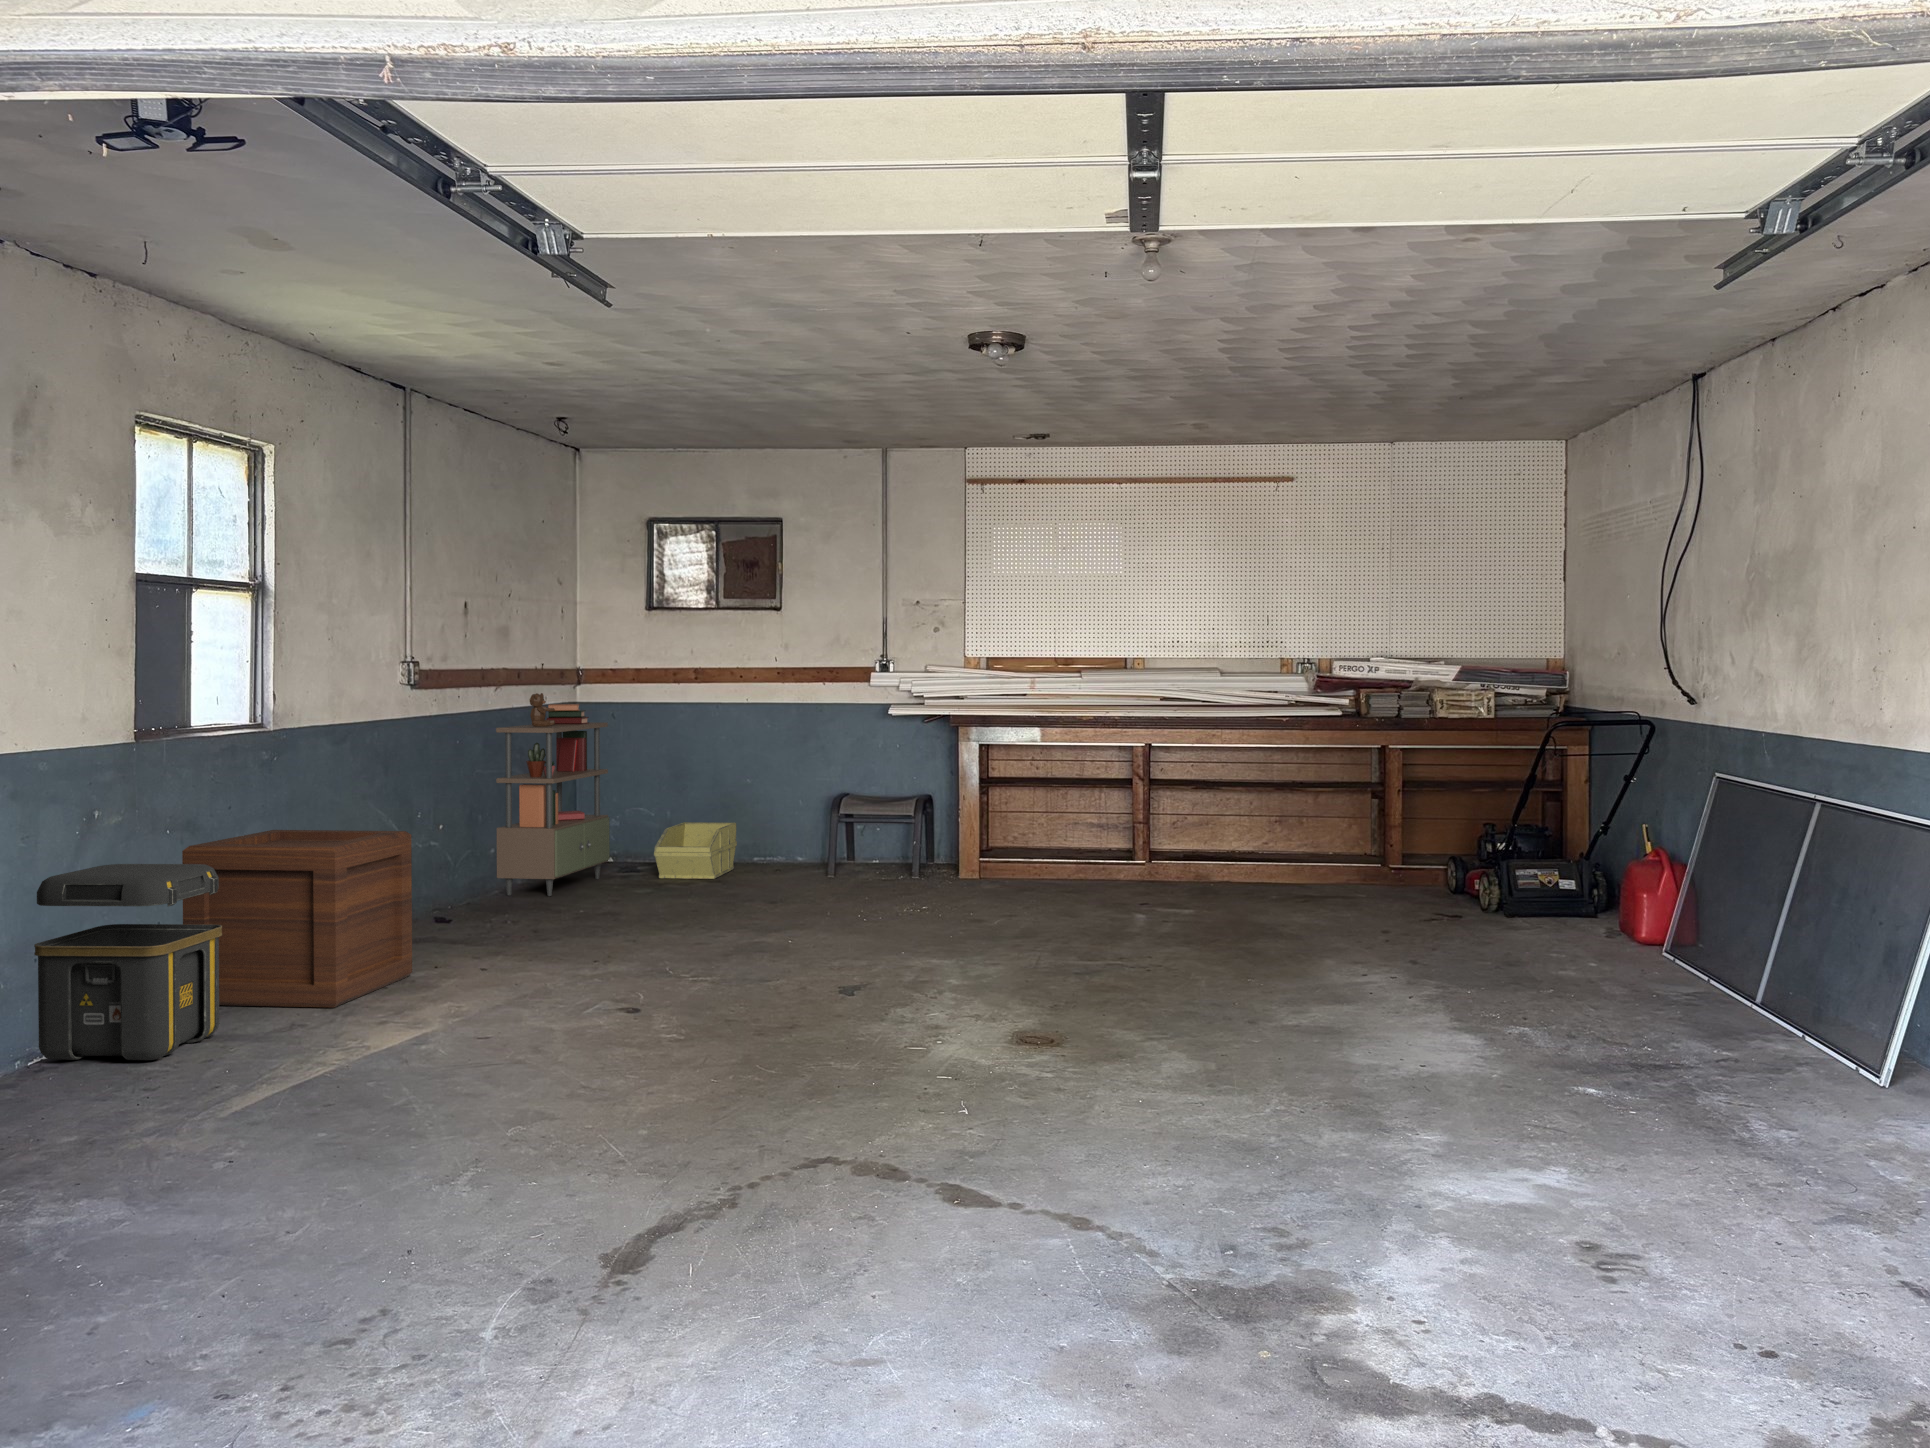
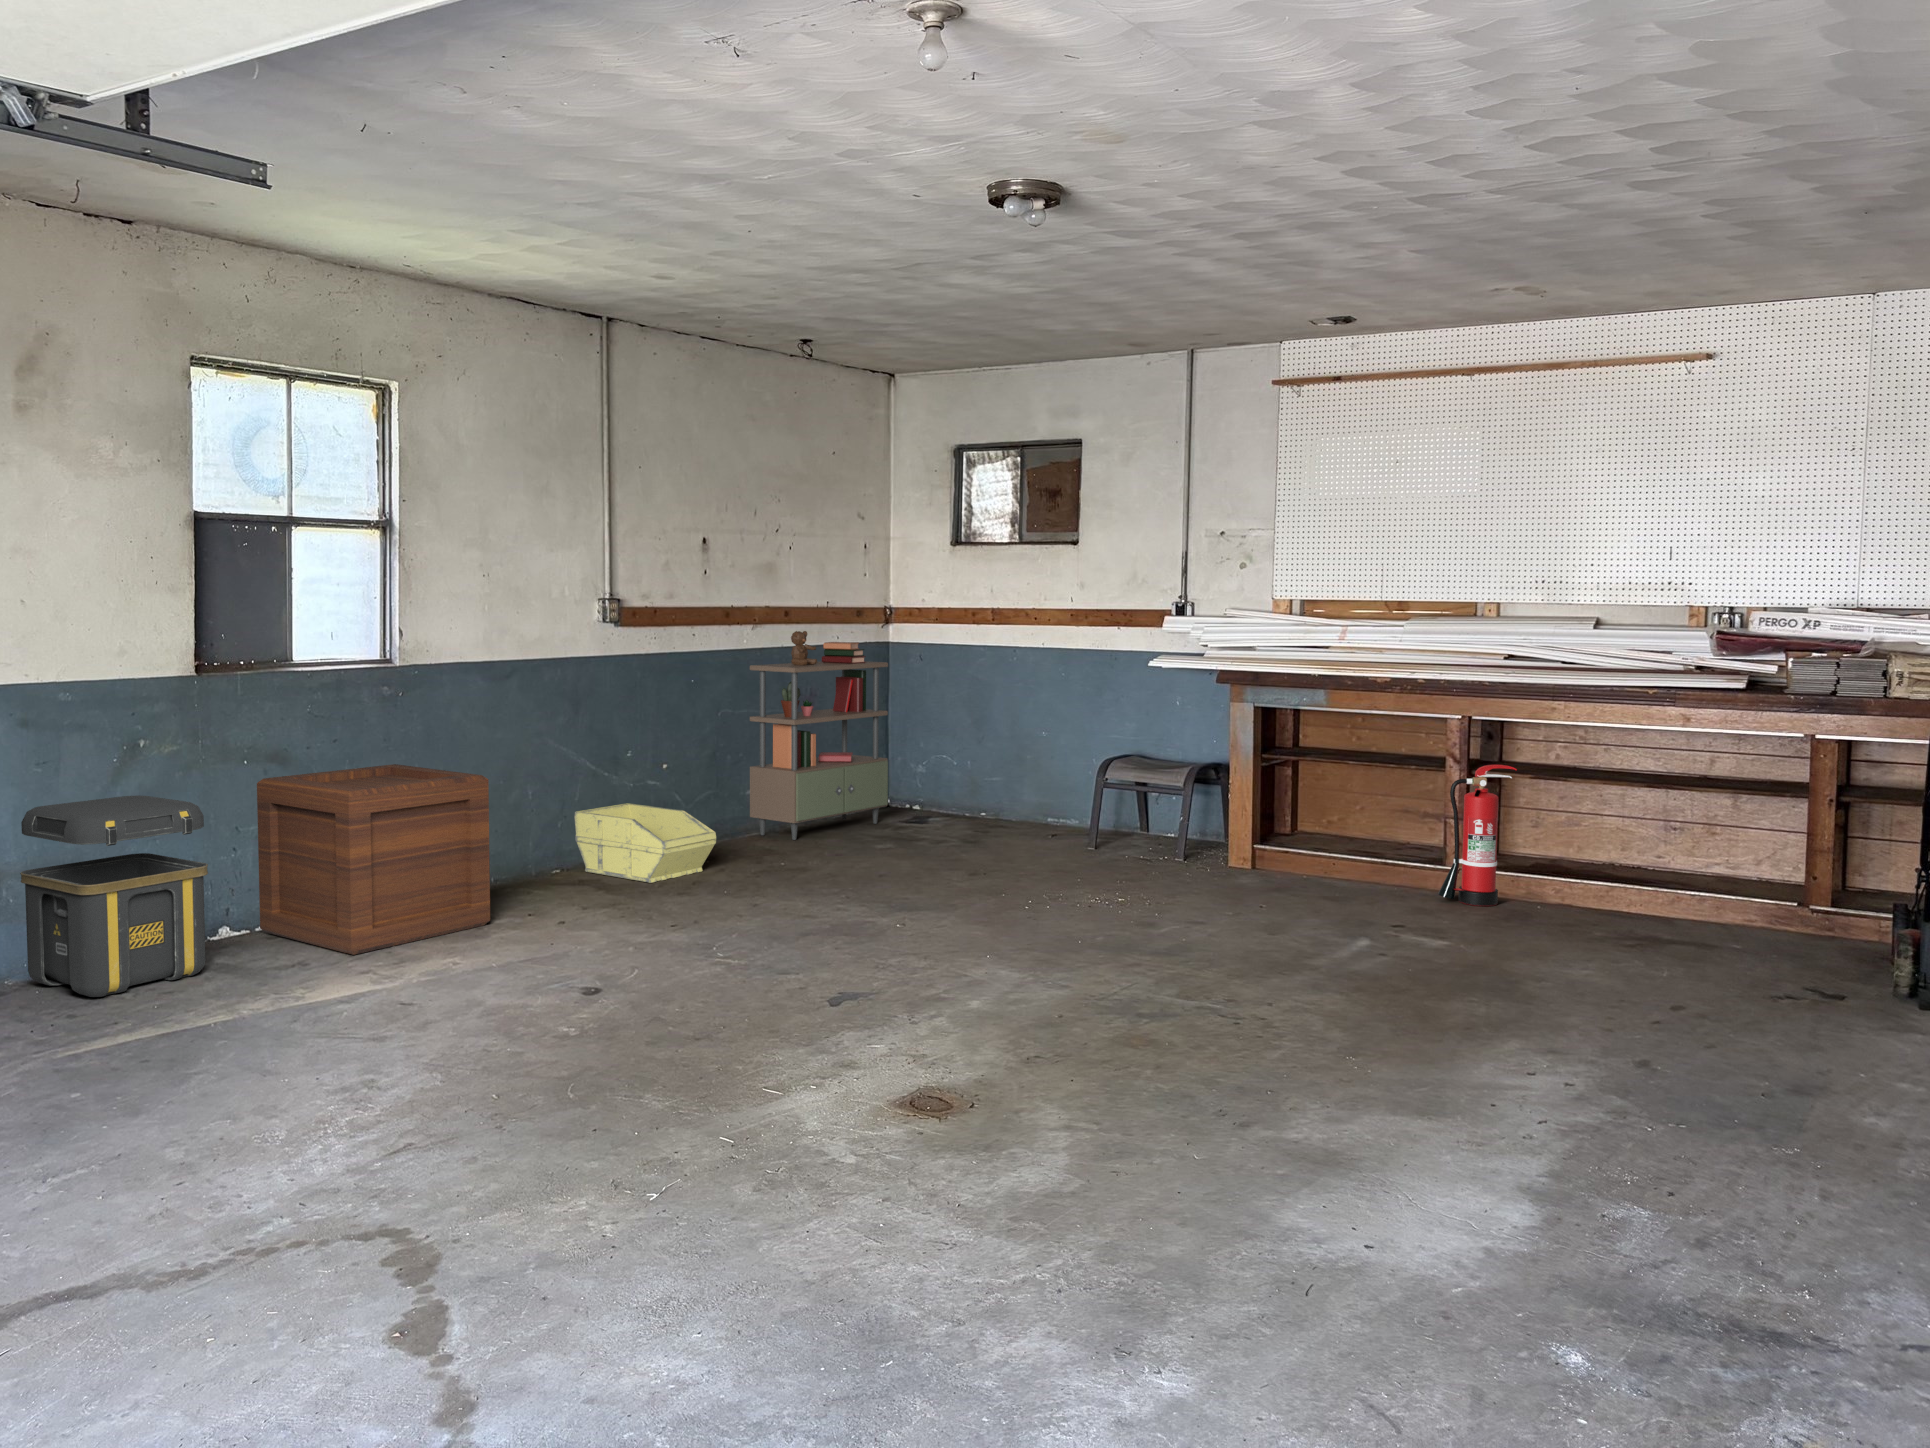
fire extinguisher: none [1144,781,1195,890] -> present [1438,765,1517,906]
storage bin: present [654,822,737,879] -> present [574,803,716,883]

